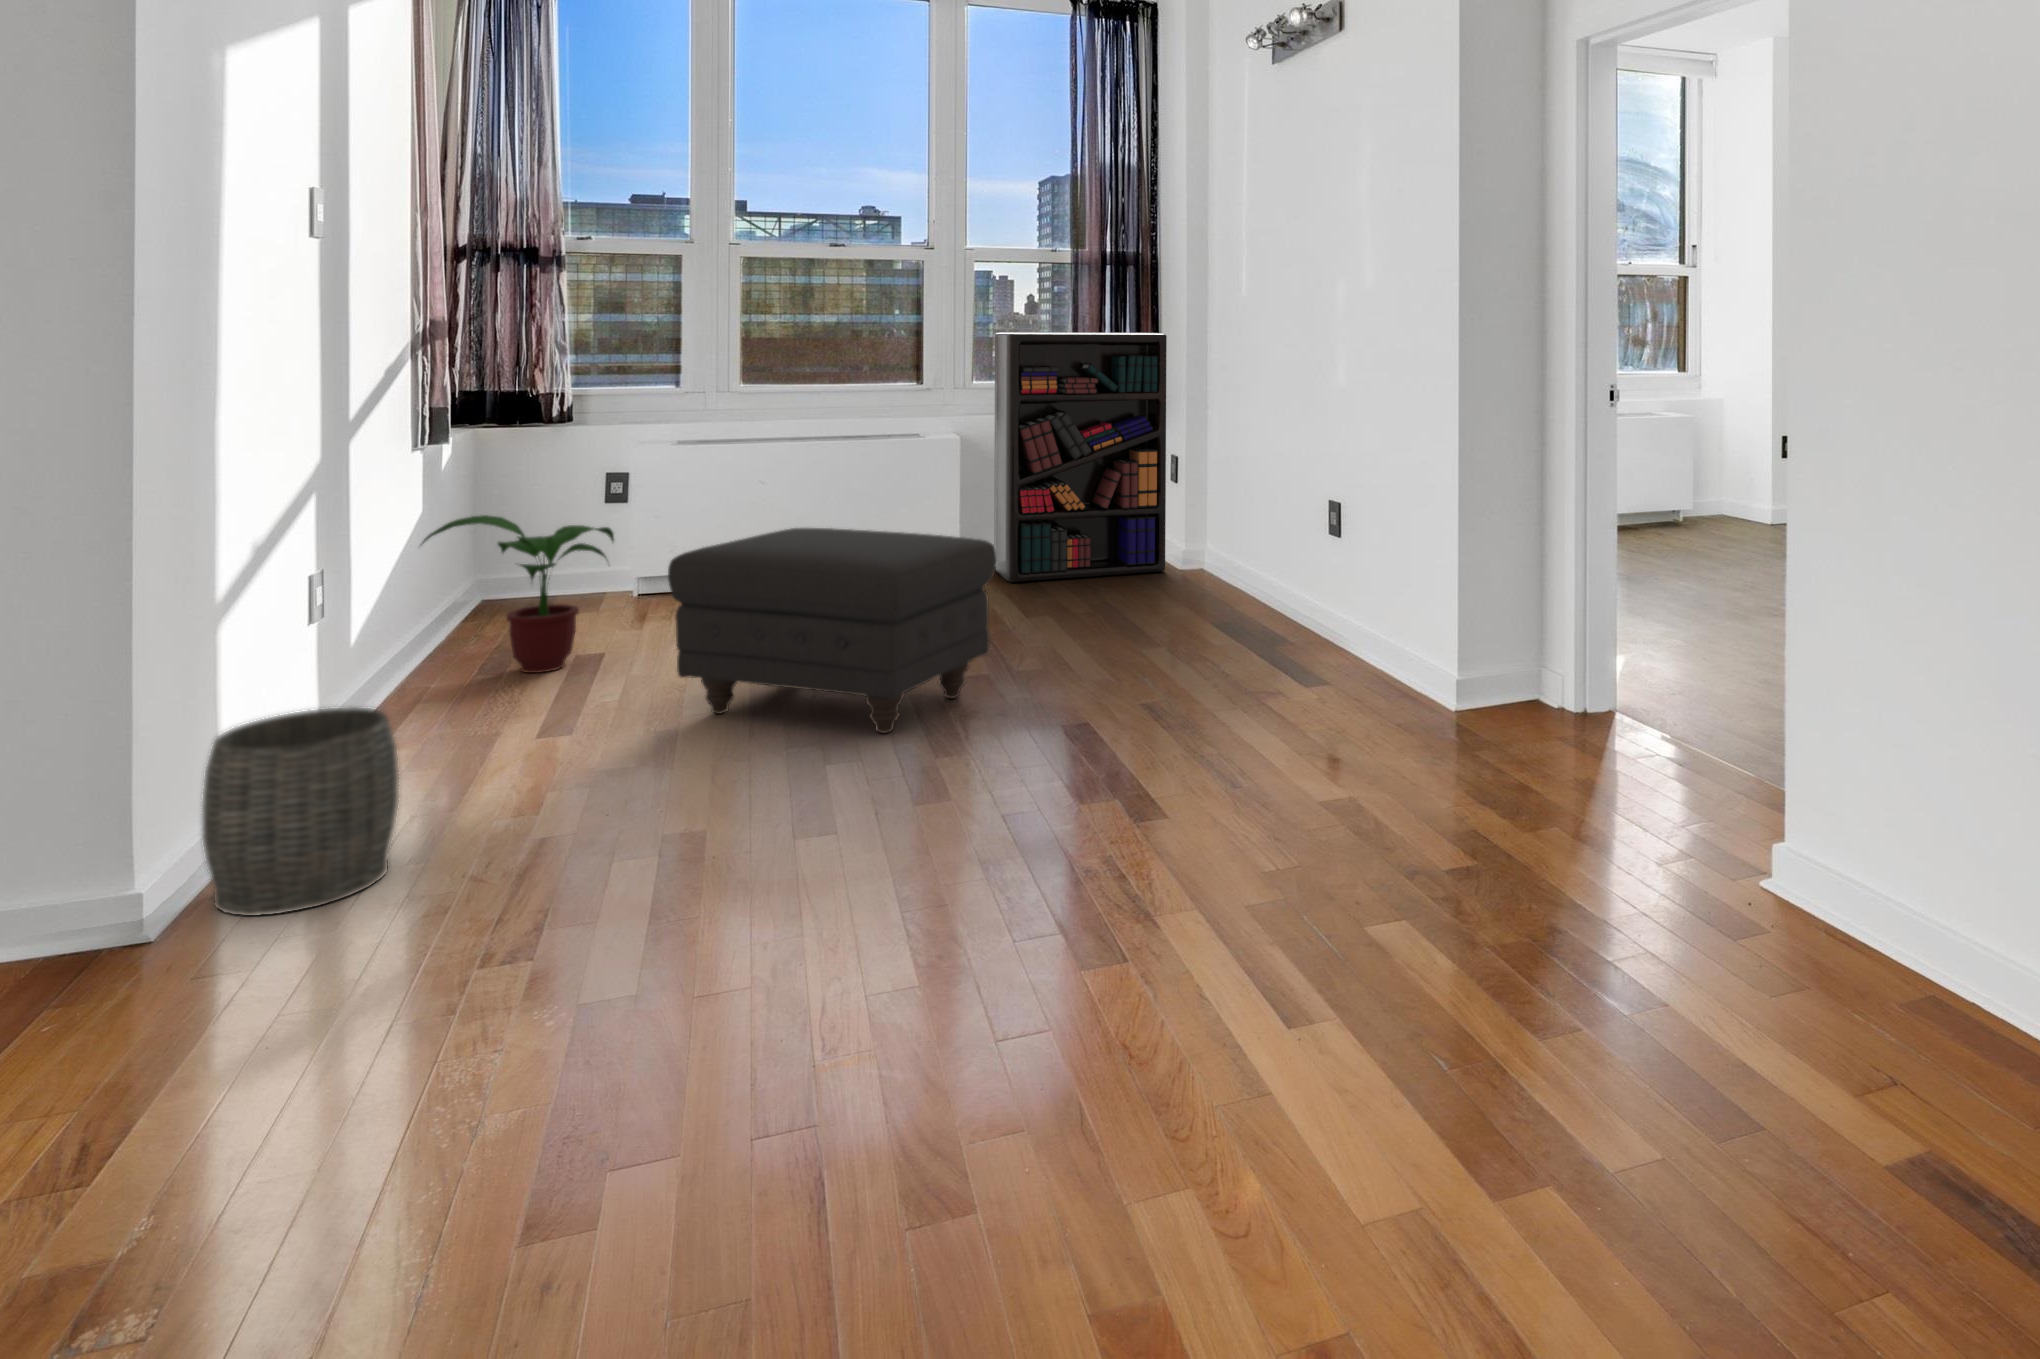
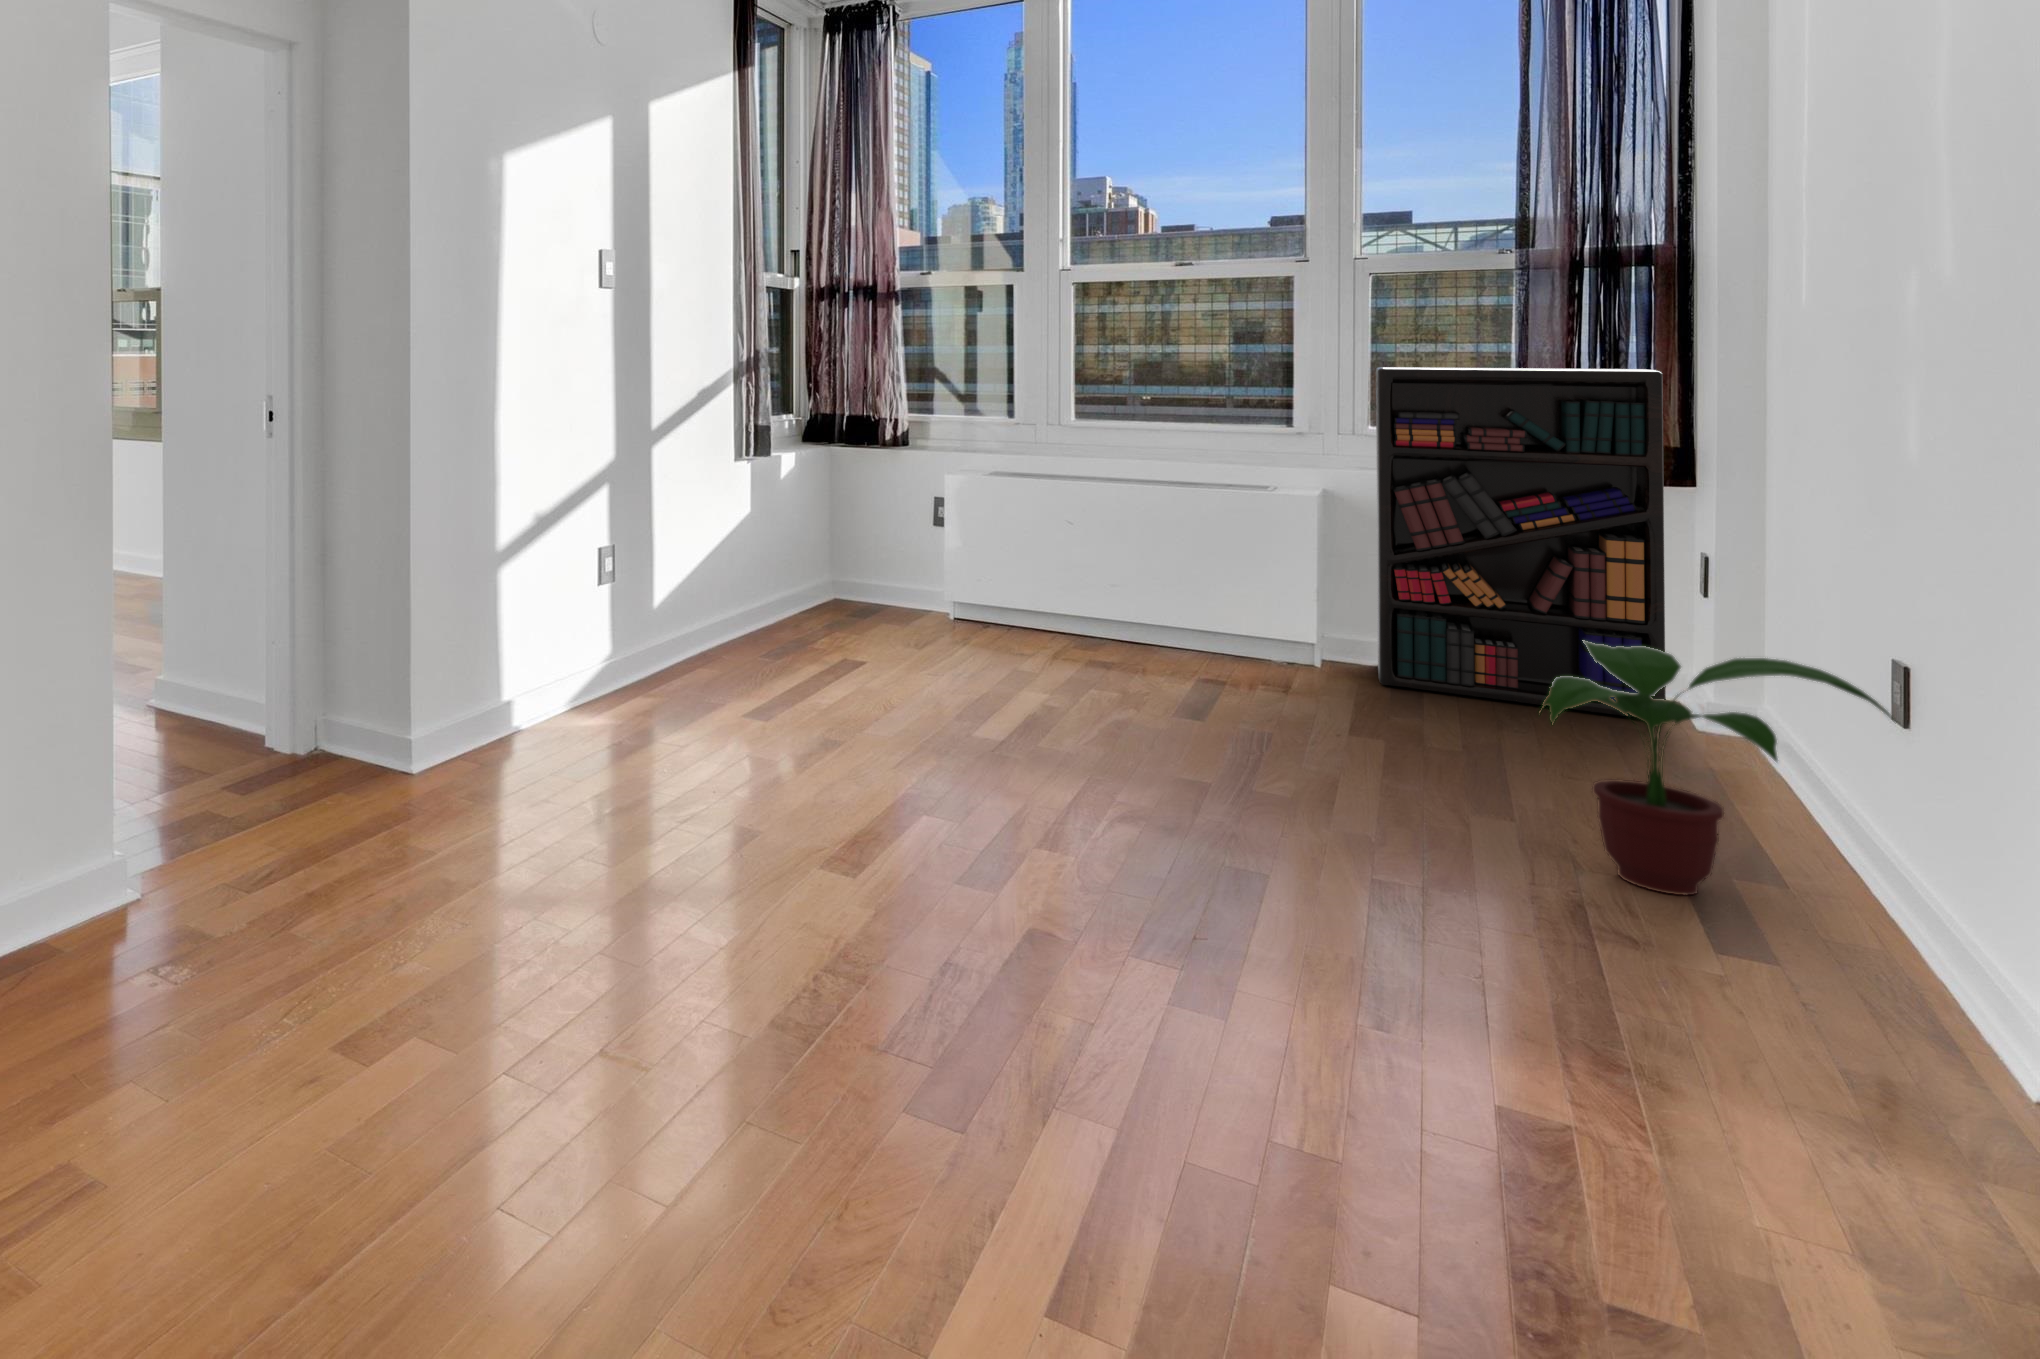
potted plant: present [422,515,614,673] -> present [1539,641,1892,895]
ottoman: present [668,528,997,733] -> none [852,570,1201,811]
woven basket: present [202,707,399,916] -> none [447,646,564,794]

